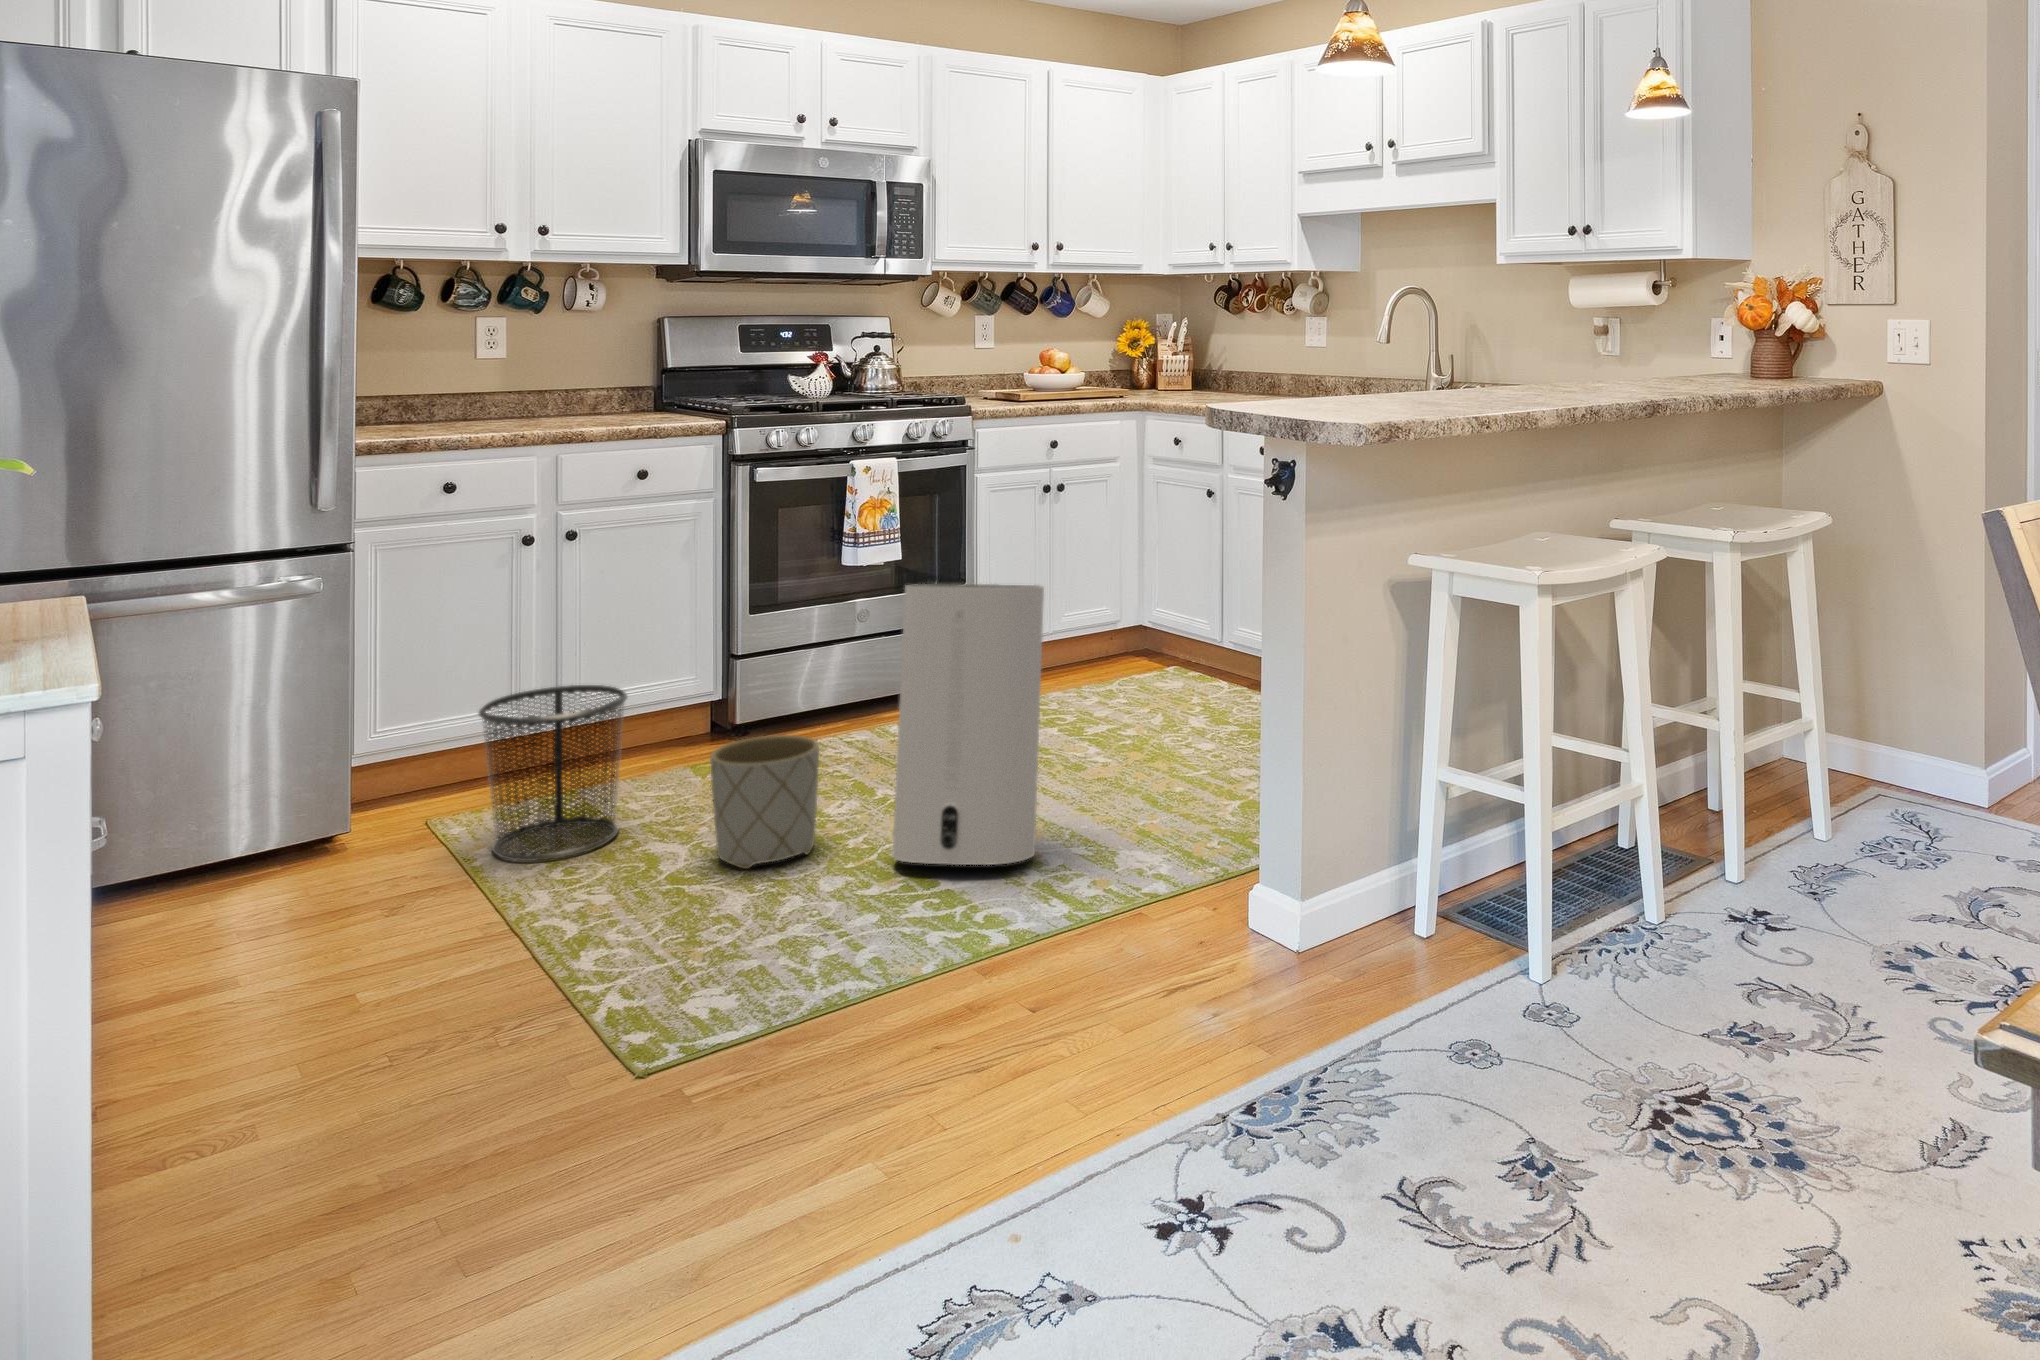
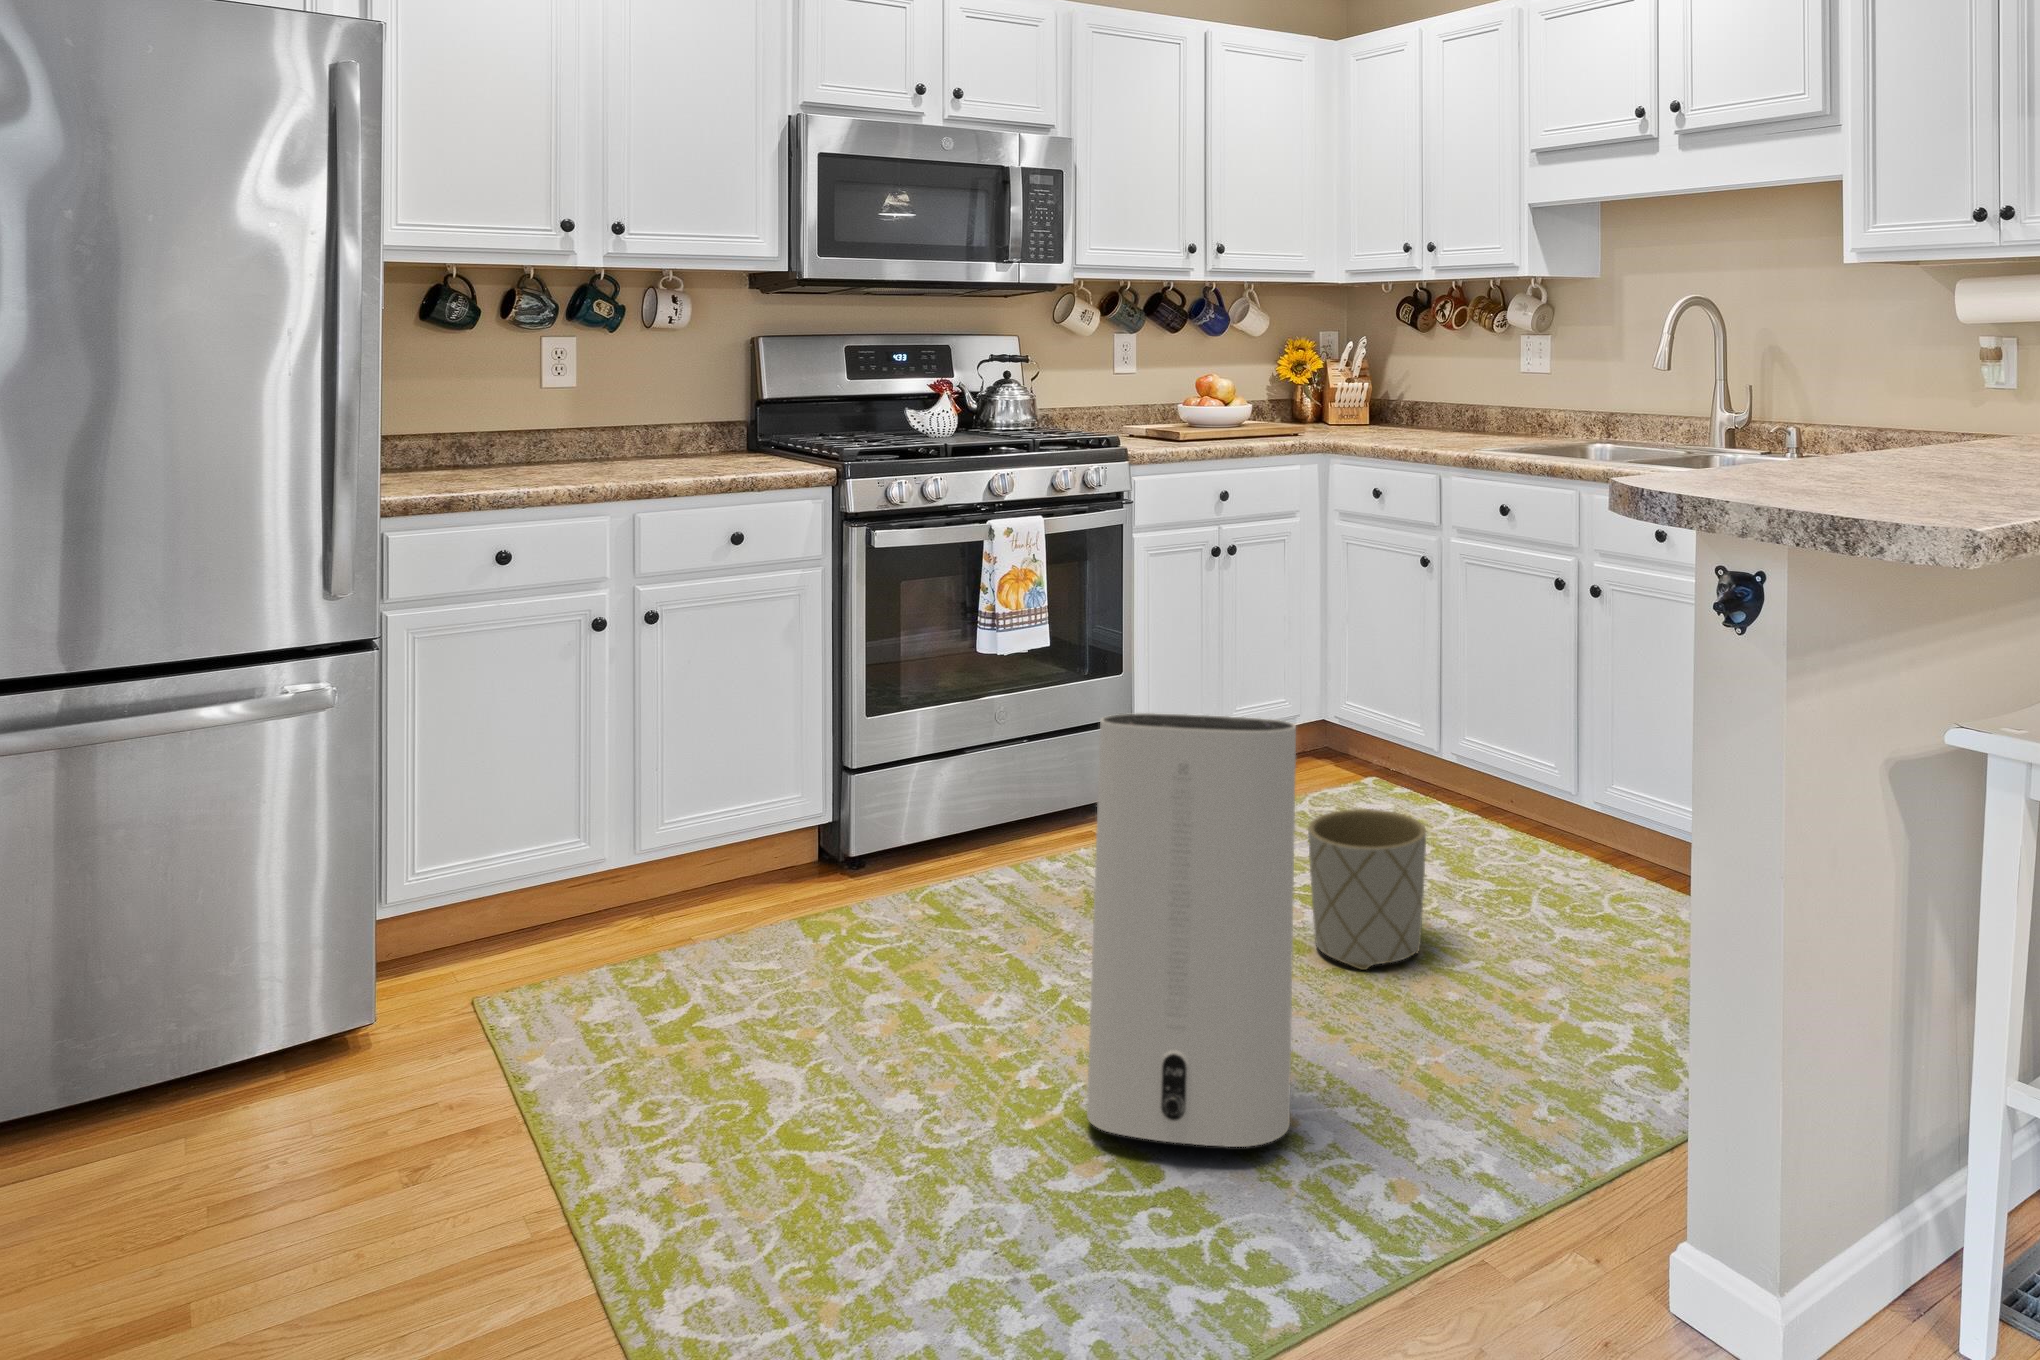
waste bin: present [479,685,627,861] -> none [528,830,722,1087]
planter: present [710,735,819,869] -> present [1308,809,1426,970]

